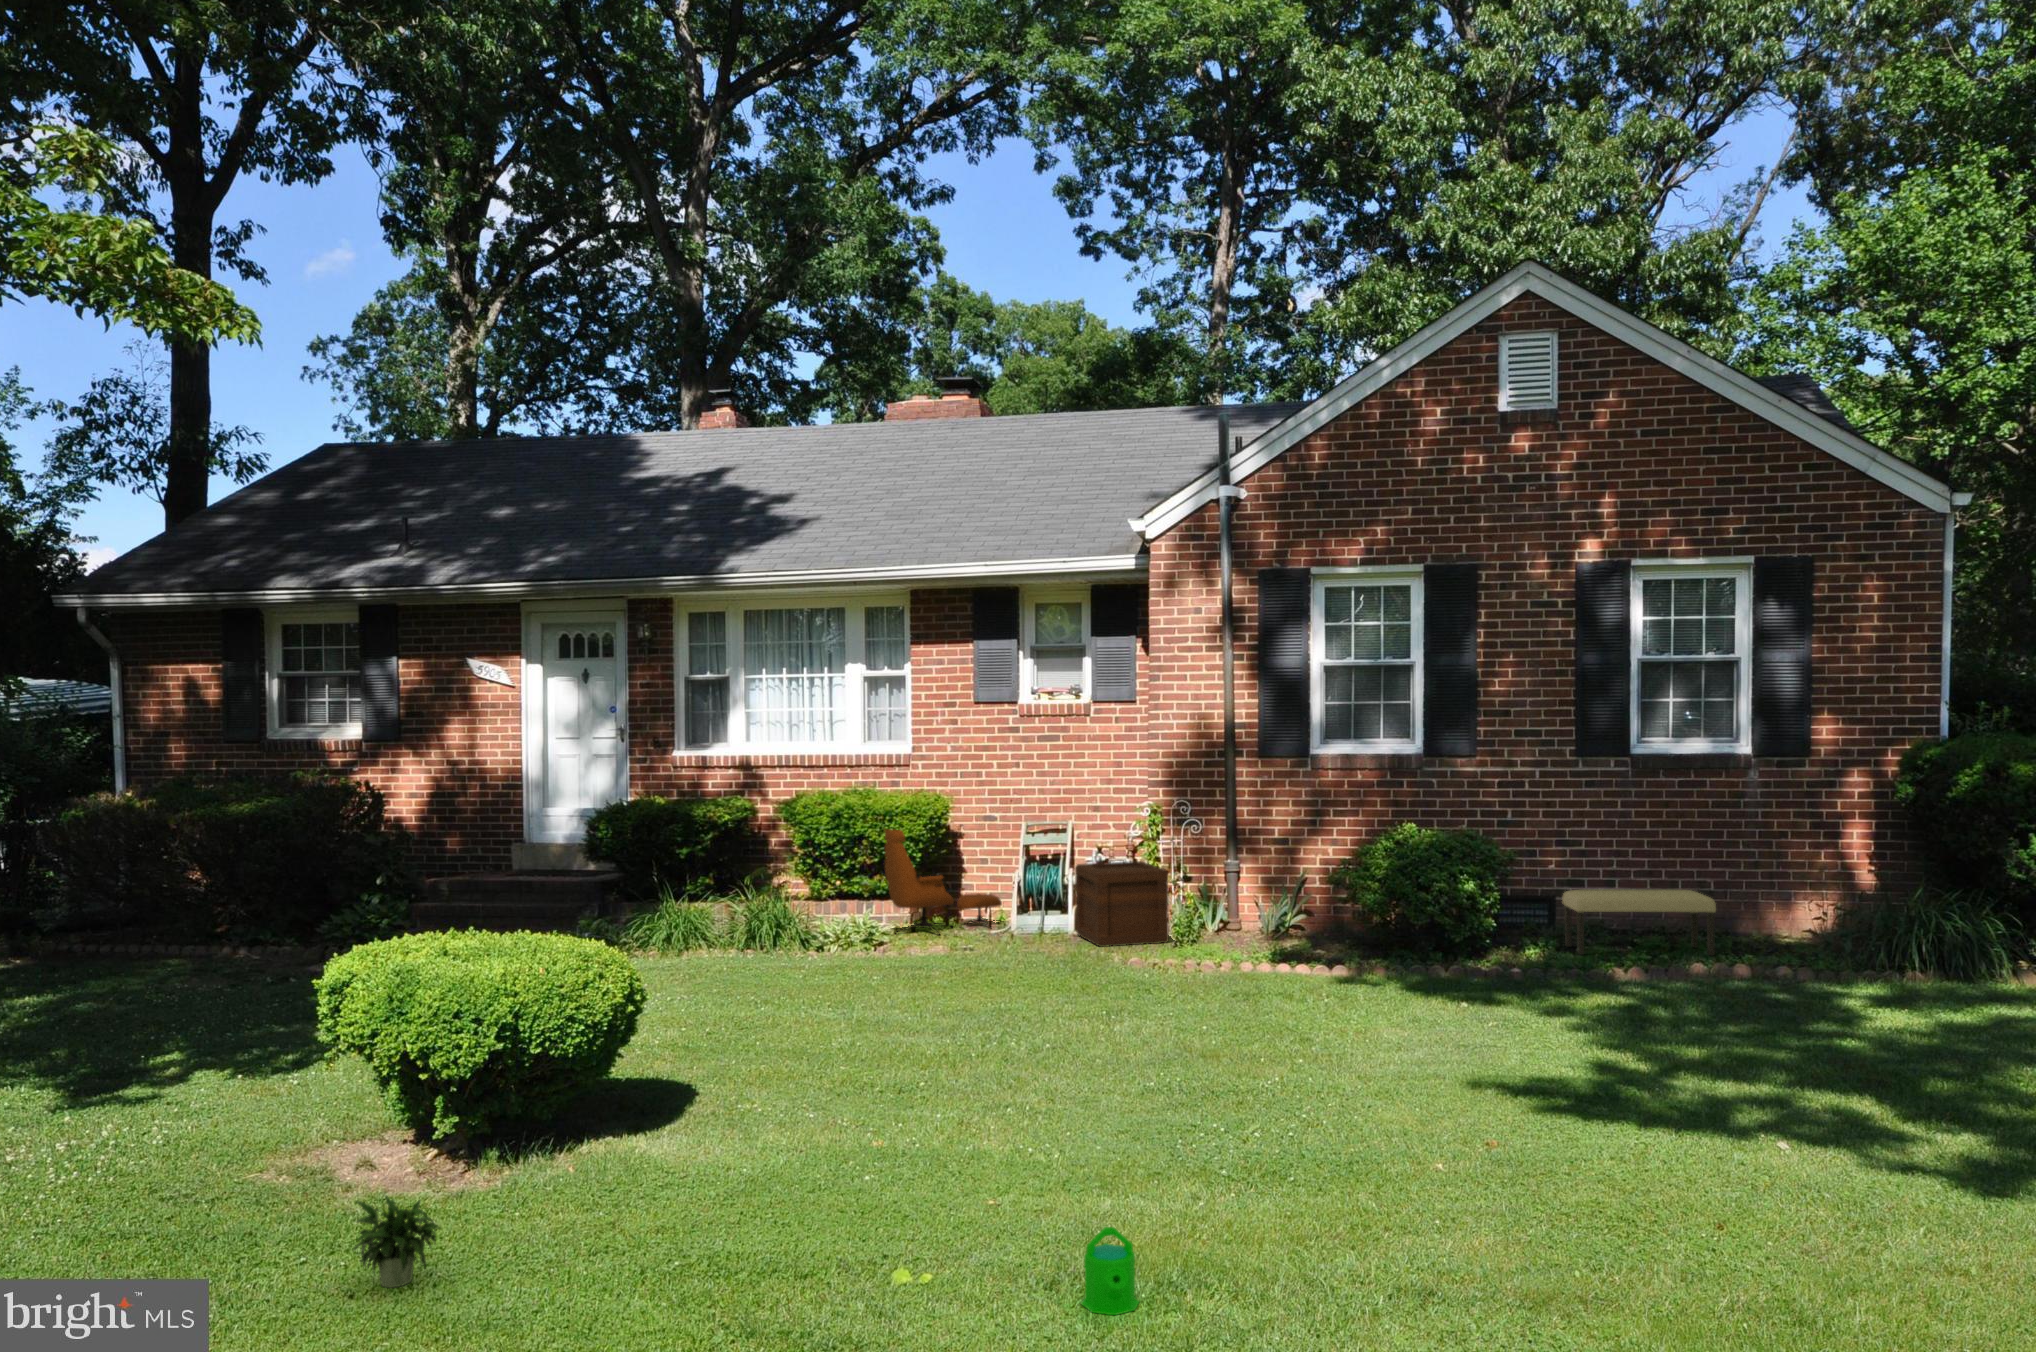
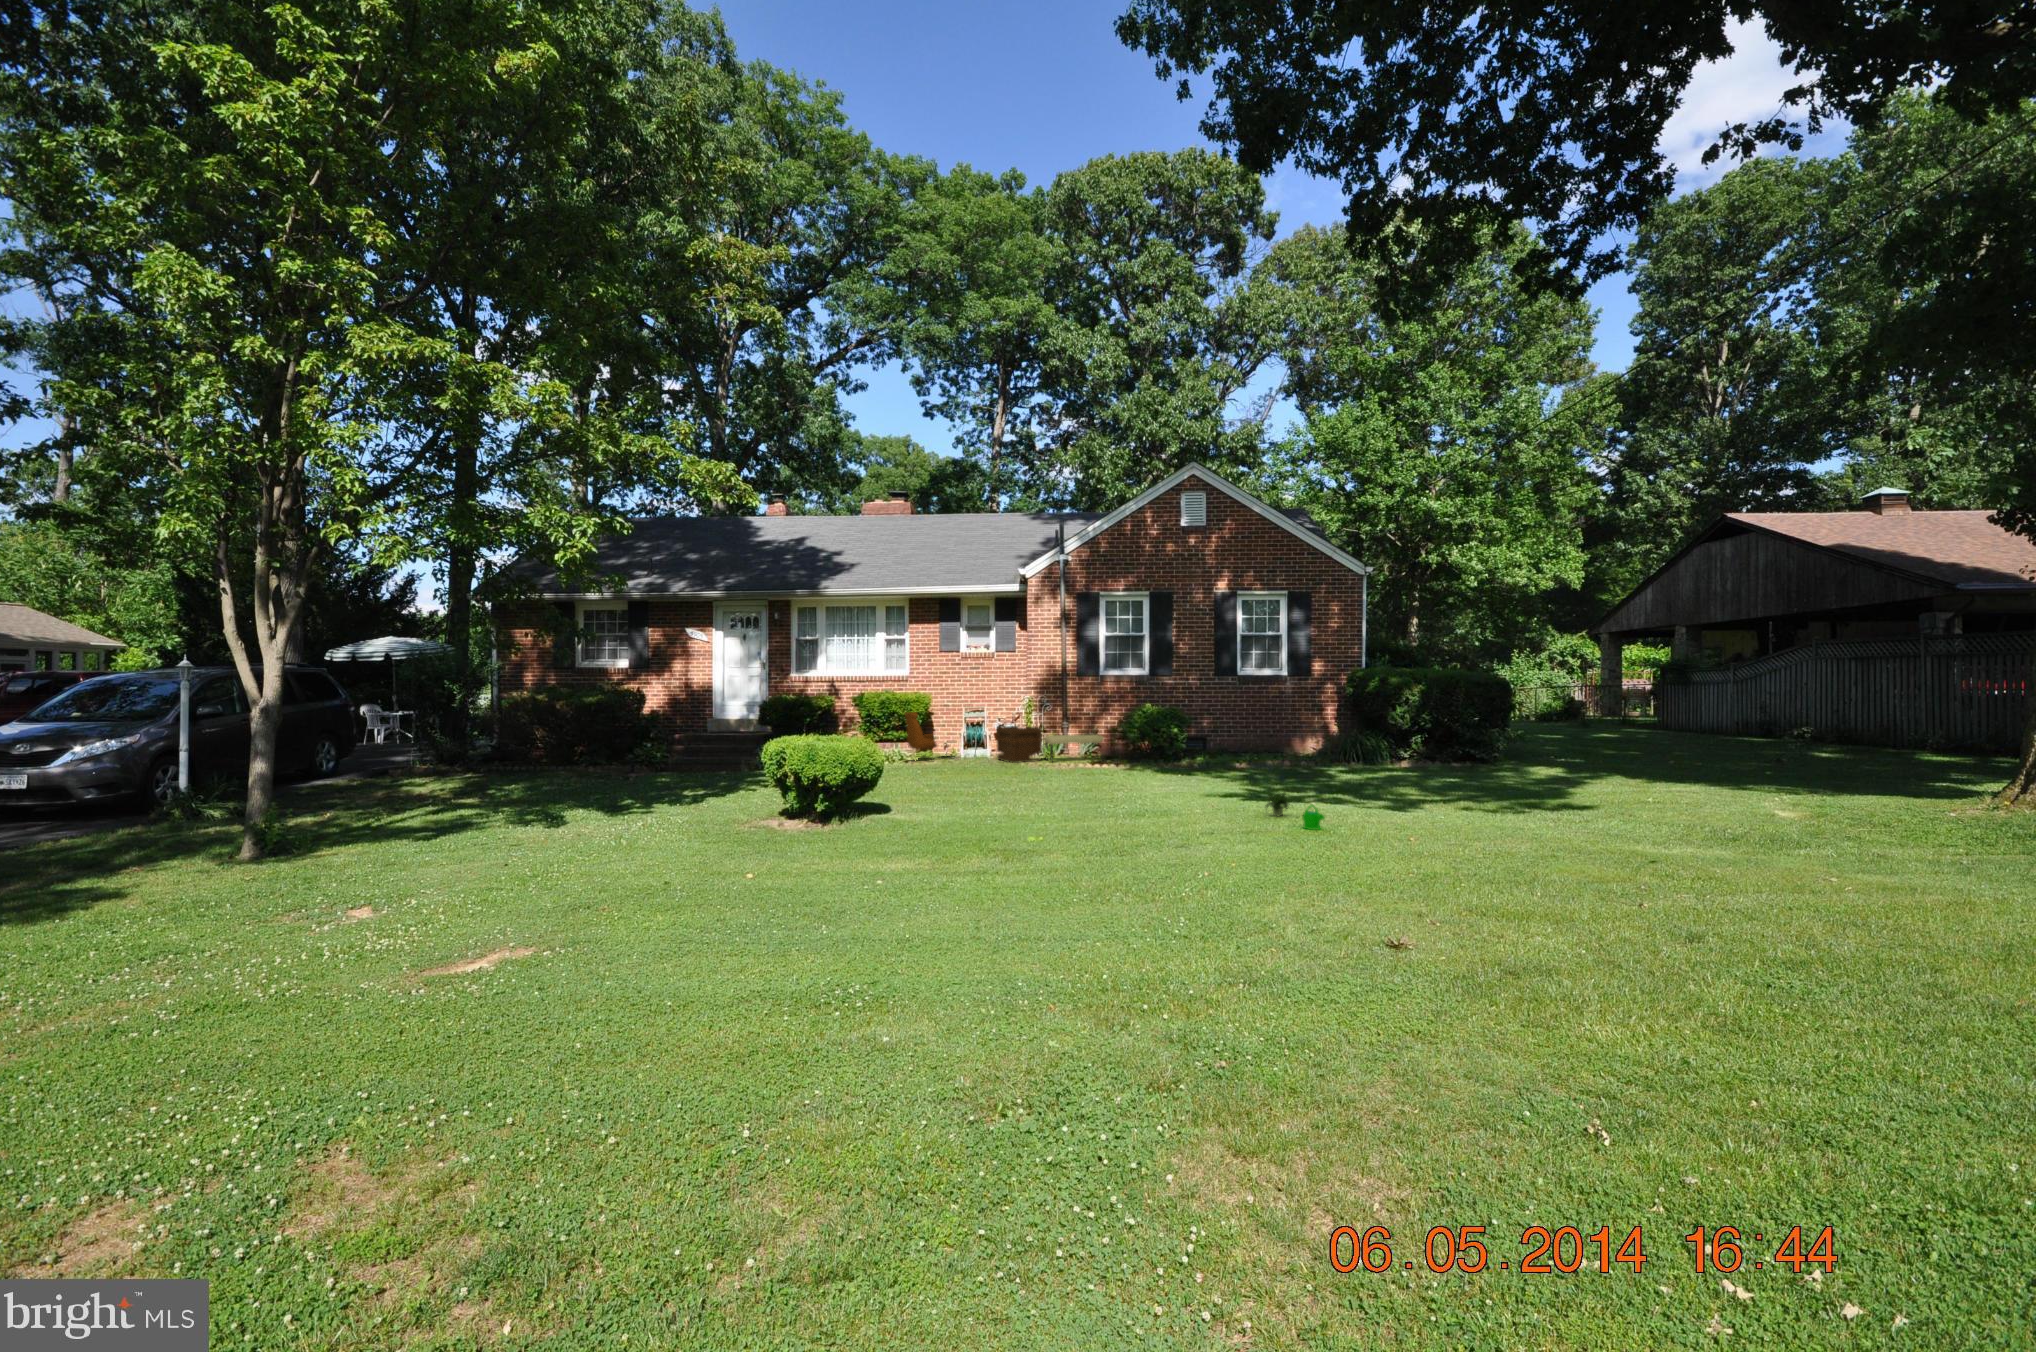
bench: present [1562,890,1716,956] -> present [1044,735,1104,762]
potted plant: present [354,1196,439,1288] -> present [1265,792,1290,816]
watering can: present [1081,1227,1139,1315] -> present [1302,805,1325,830]

